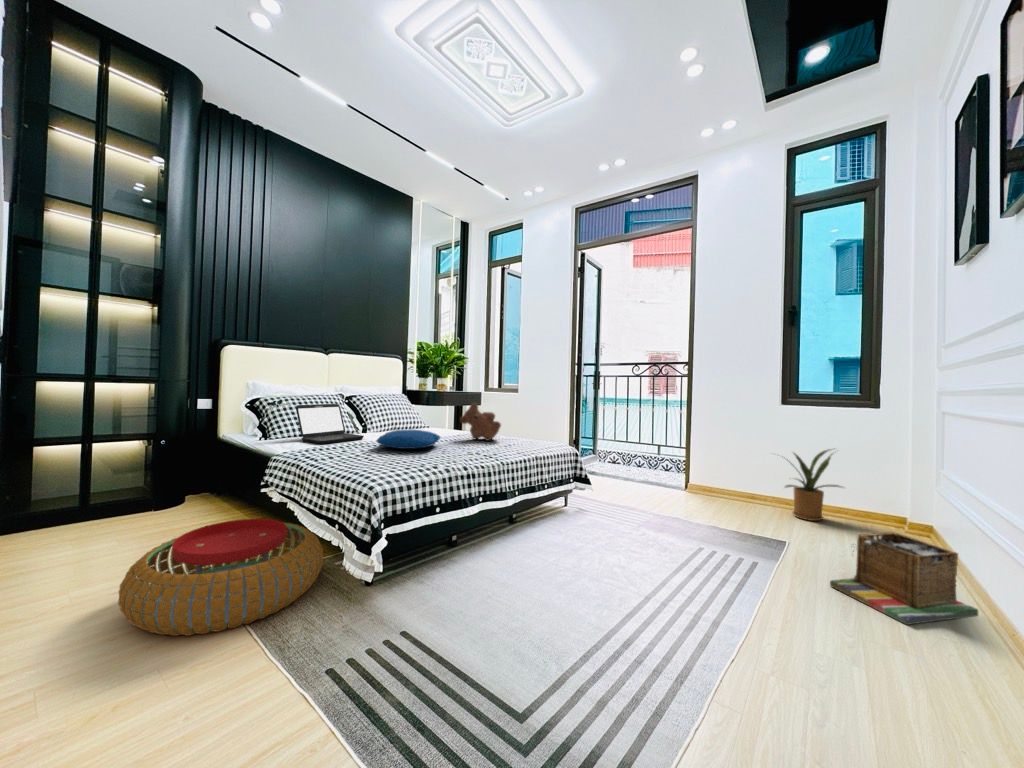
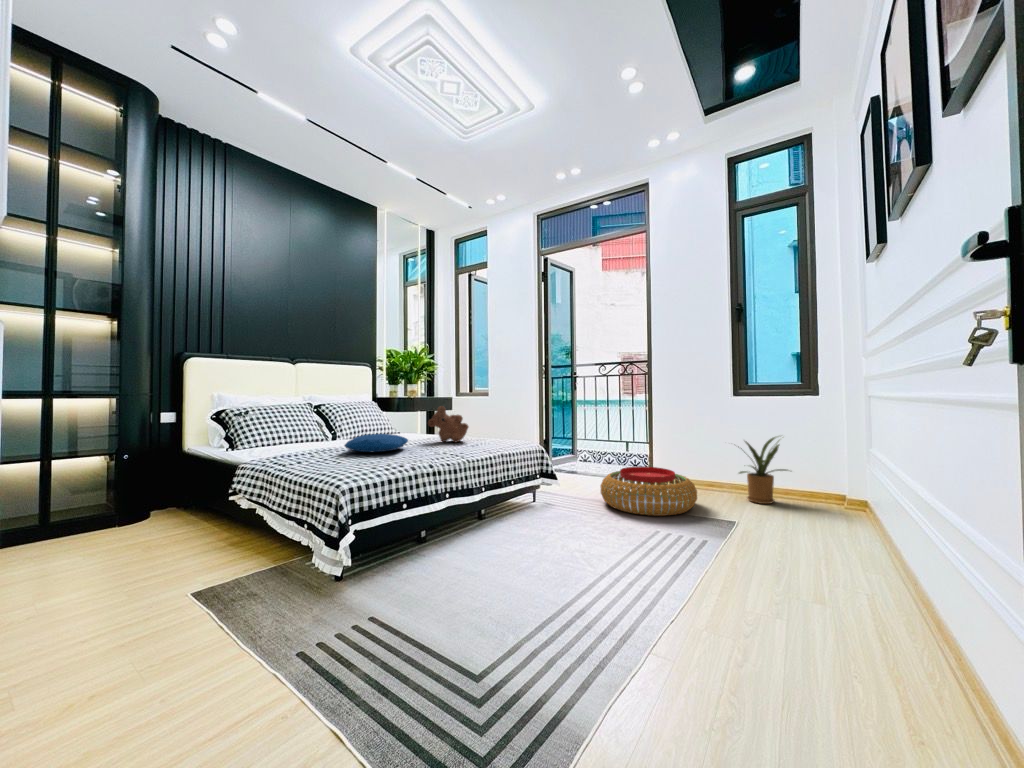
laptop: present [296,404,364,444] -> none [262,412,332,452]
pouf: present [118,519,323,636] -> present [600,466,697,516]
laundry basket: present [830,532,978,625] -> none [769,505,892,584]

